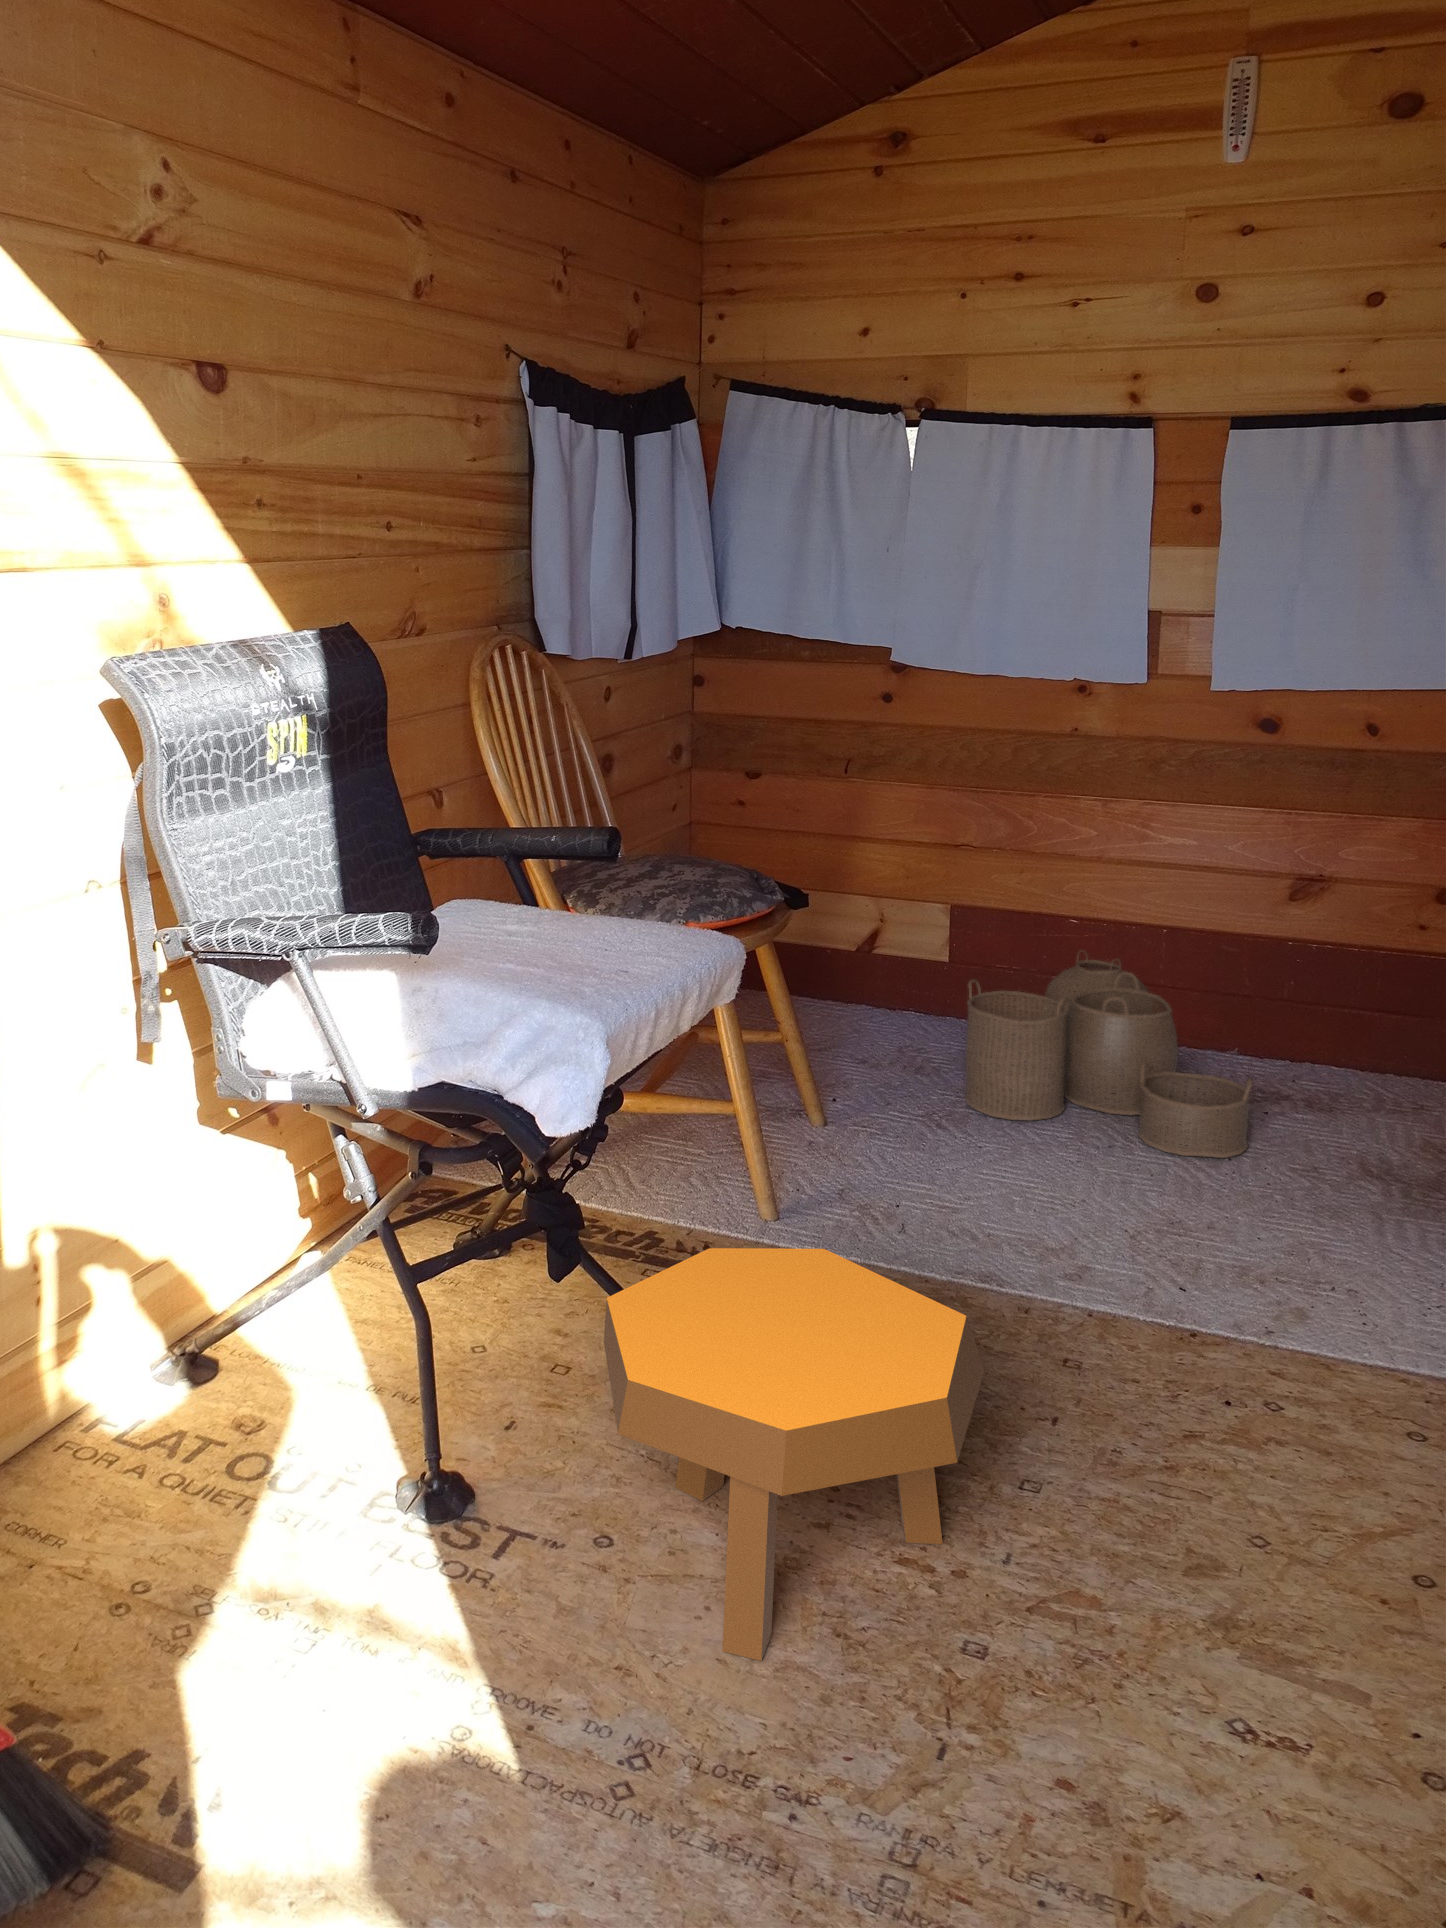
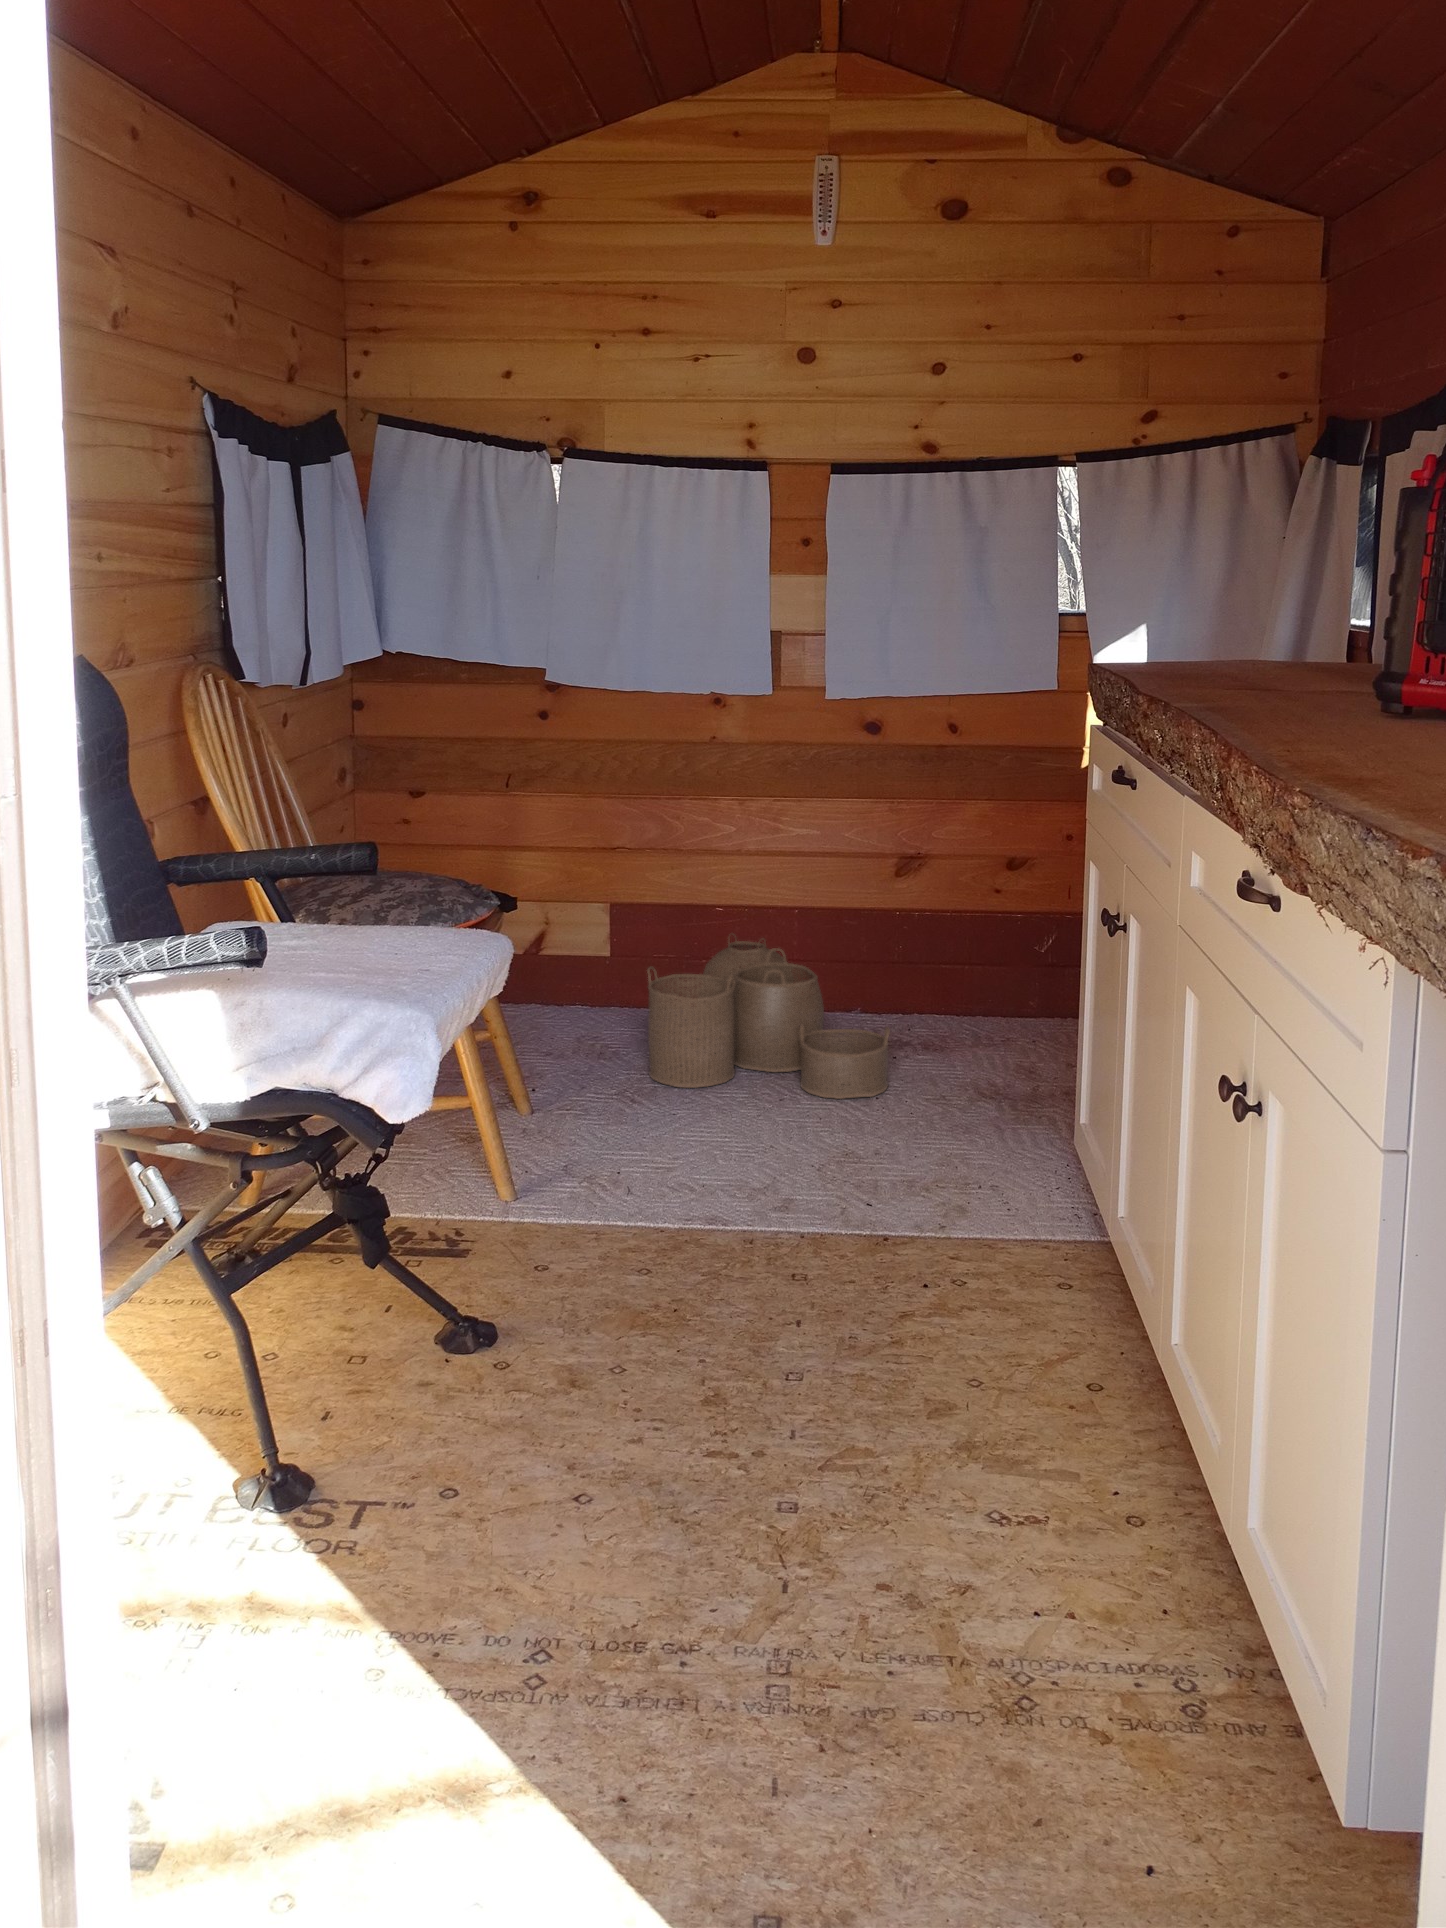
footstool: present [604,1248,985,1661] -> none [433,1203,768,1556]

